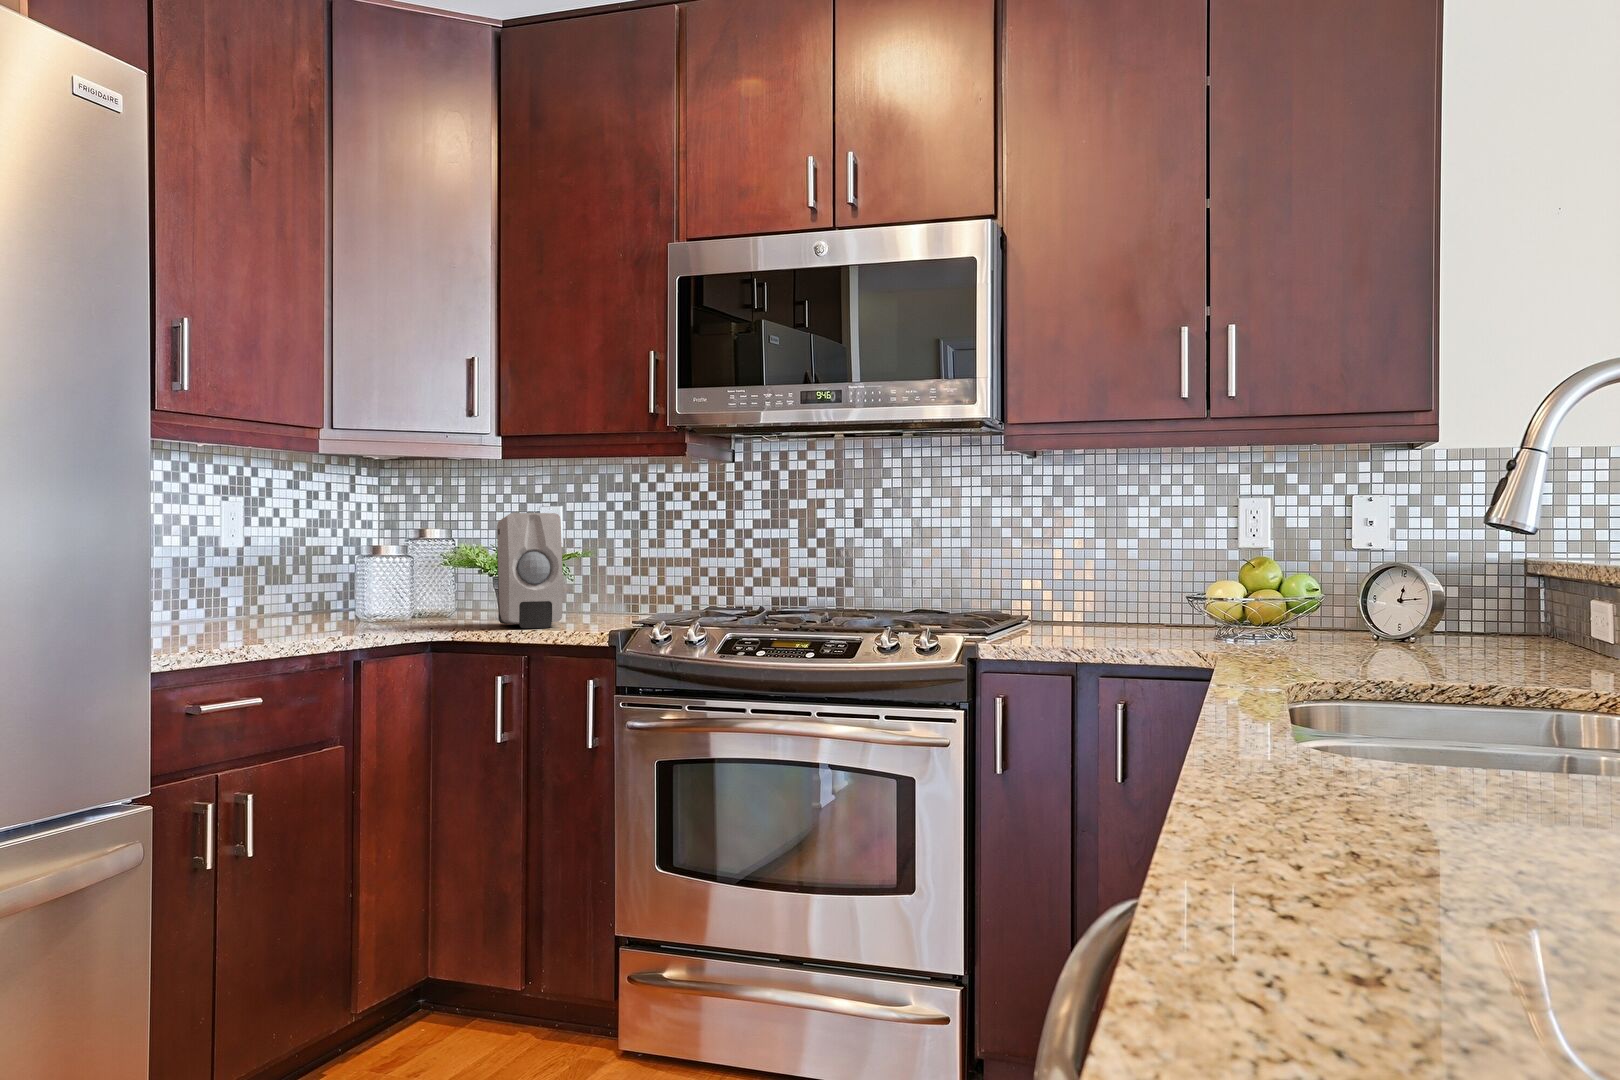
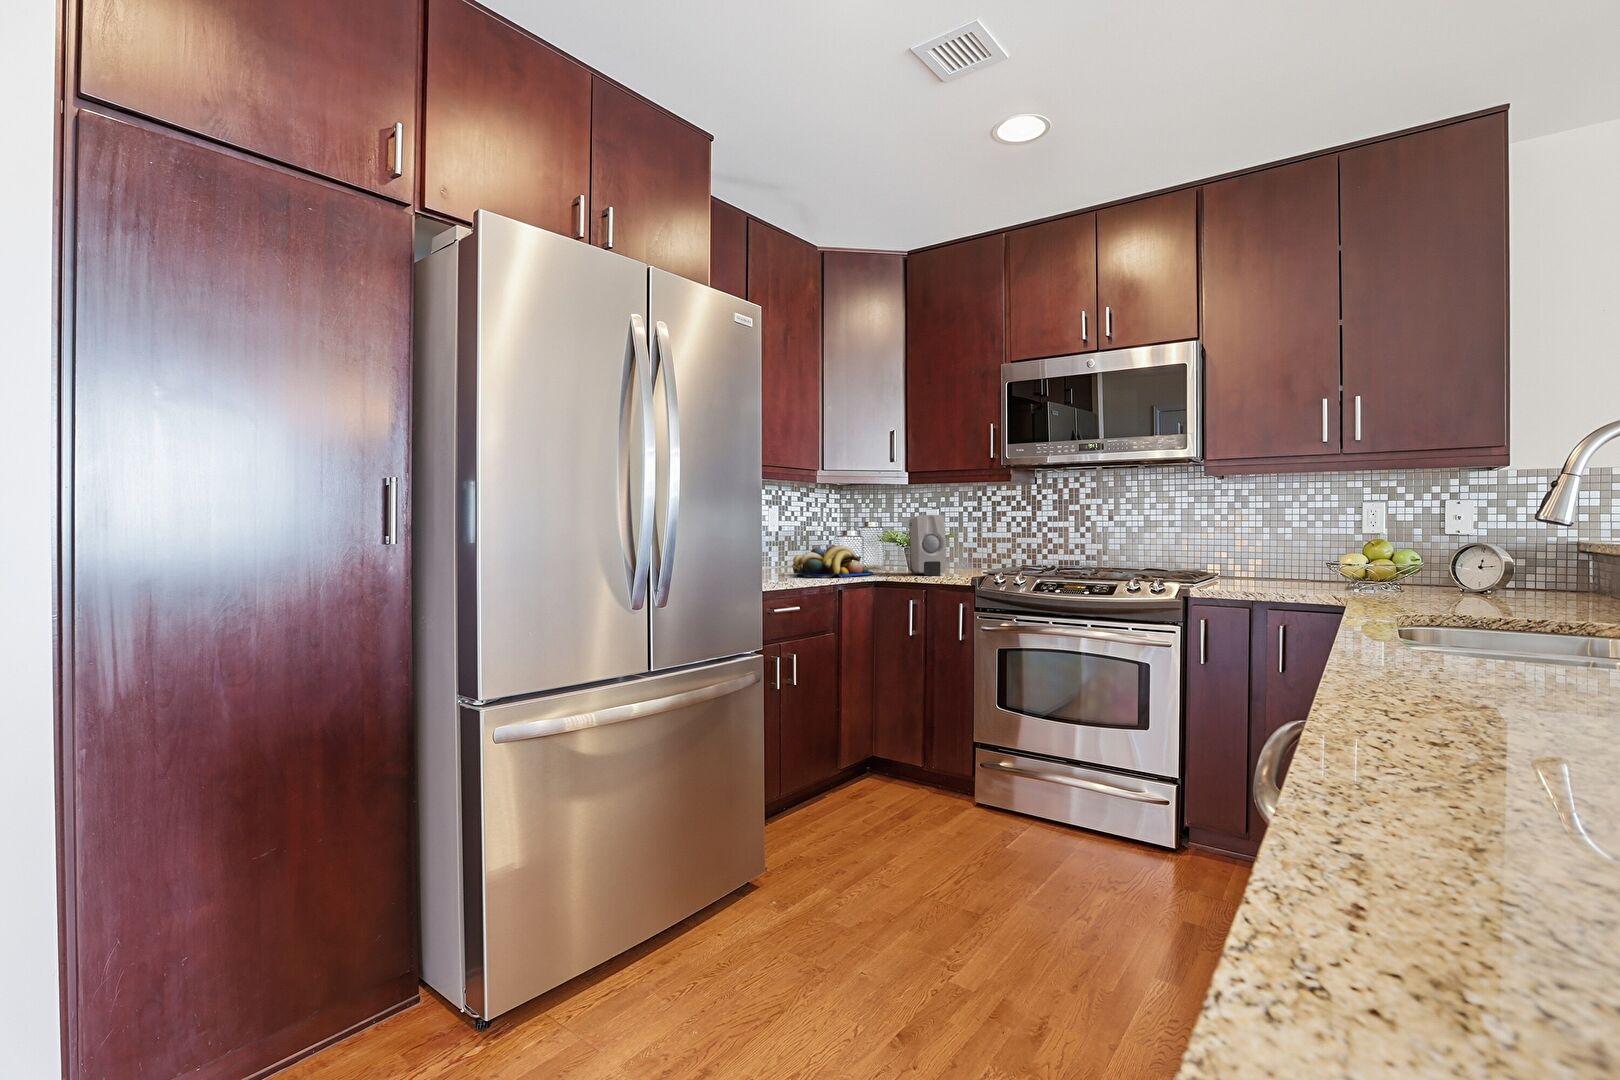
fruit bowl: none [255,572,426,636] -> present [792,545,873,577]

